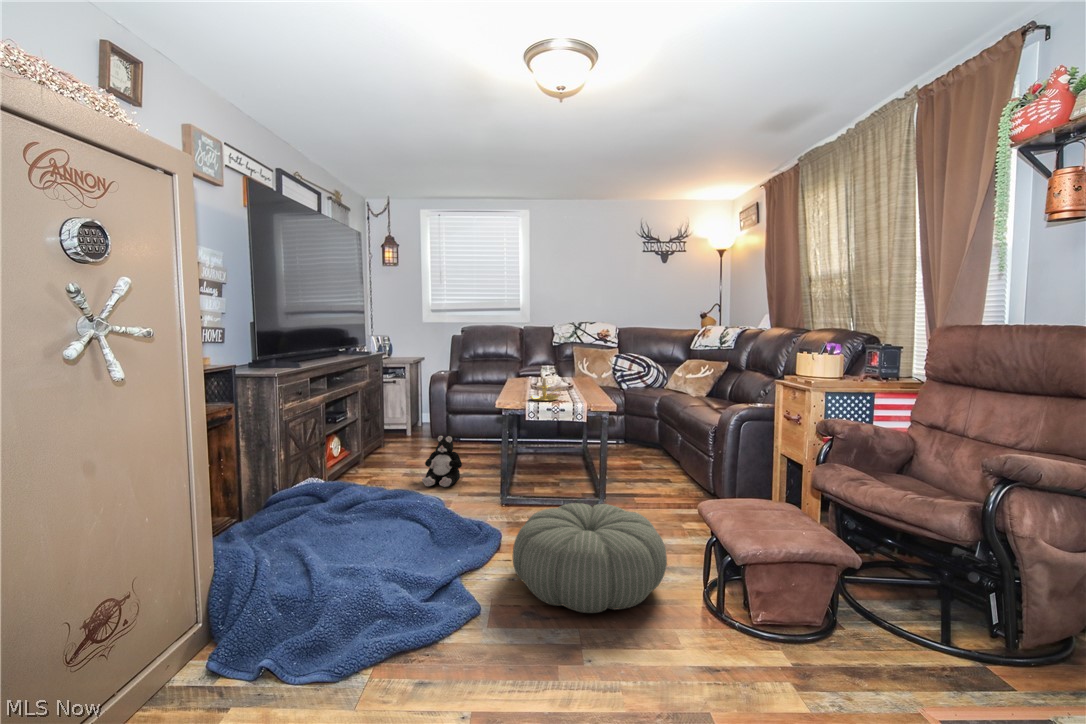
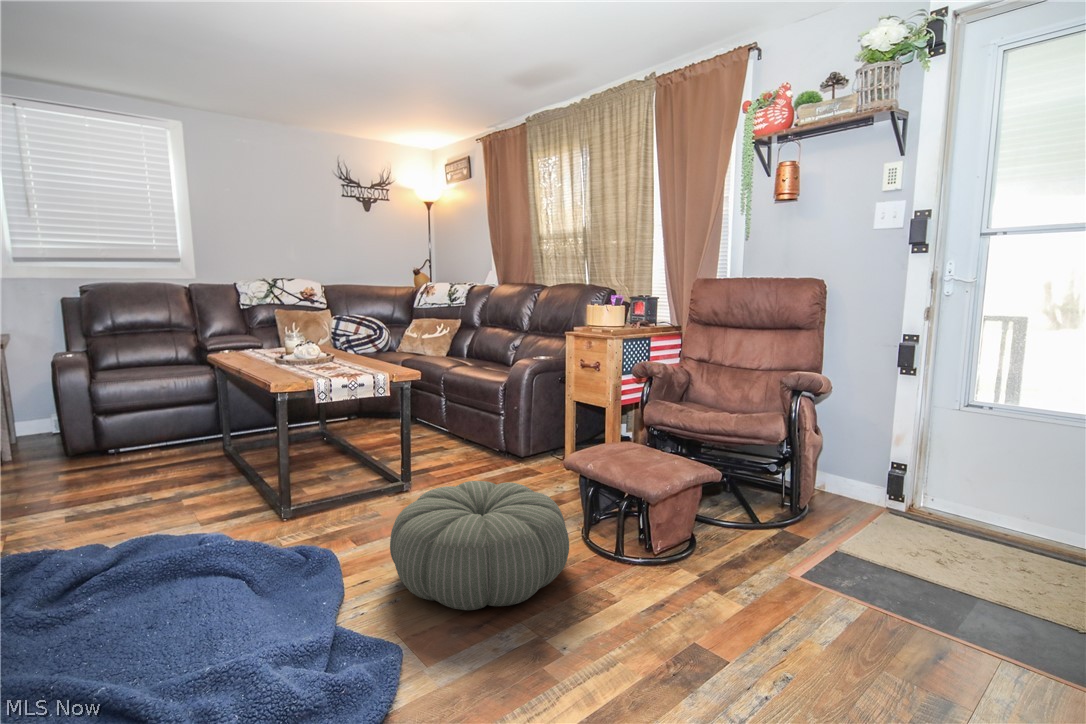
candle holder: present [530,371,559,401] -> none [305,335,345,375]
plush toy: present [422,435,462,487] -> none [118,441,187,521]

